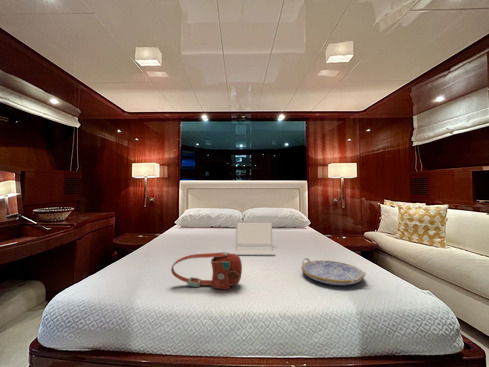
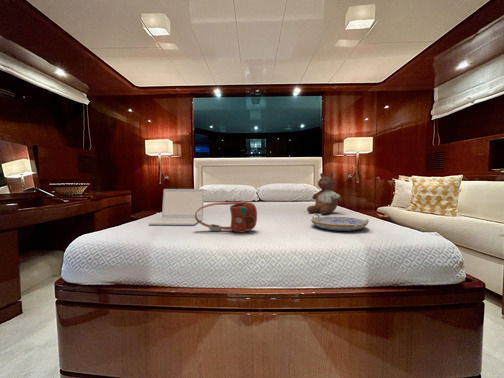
stuffed bear: none [295,205,331,251] -> present [307,173,342,214]
laptop: present [234,220,275,255] -> present [148,189,204,225]

